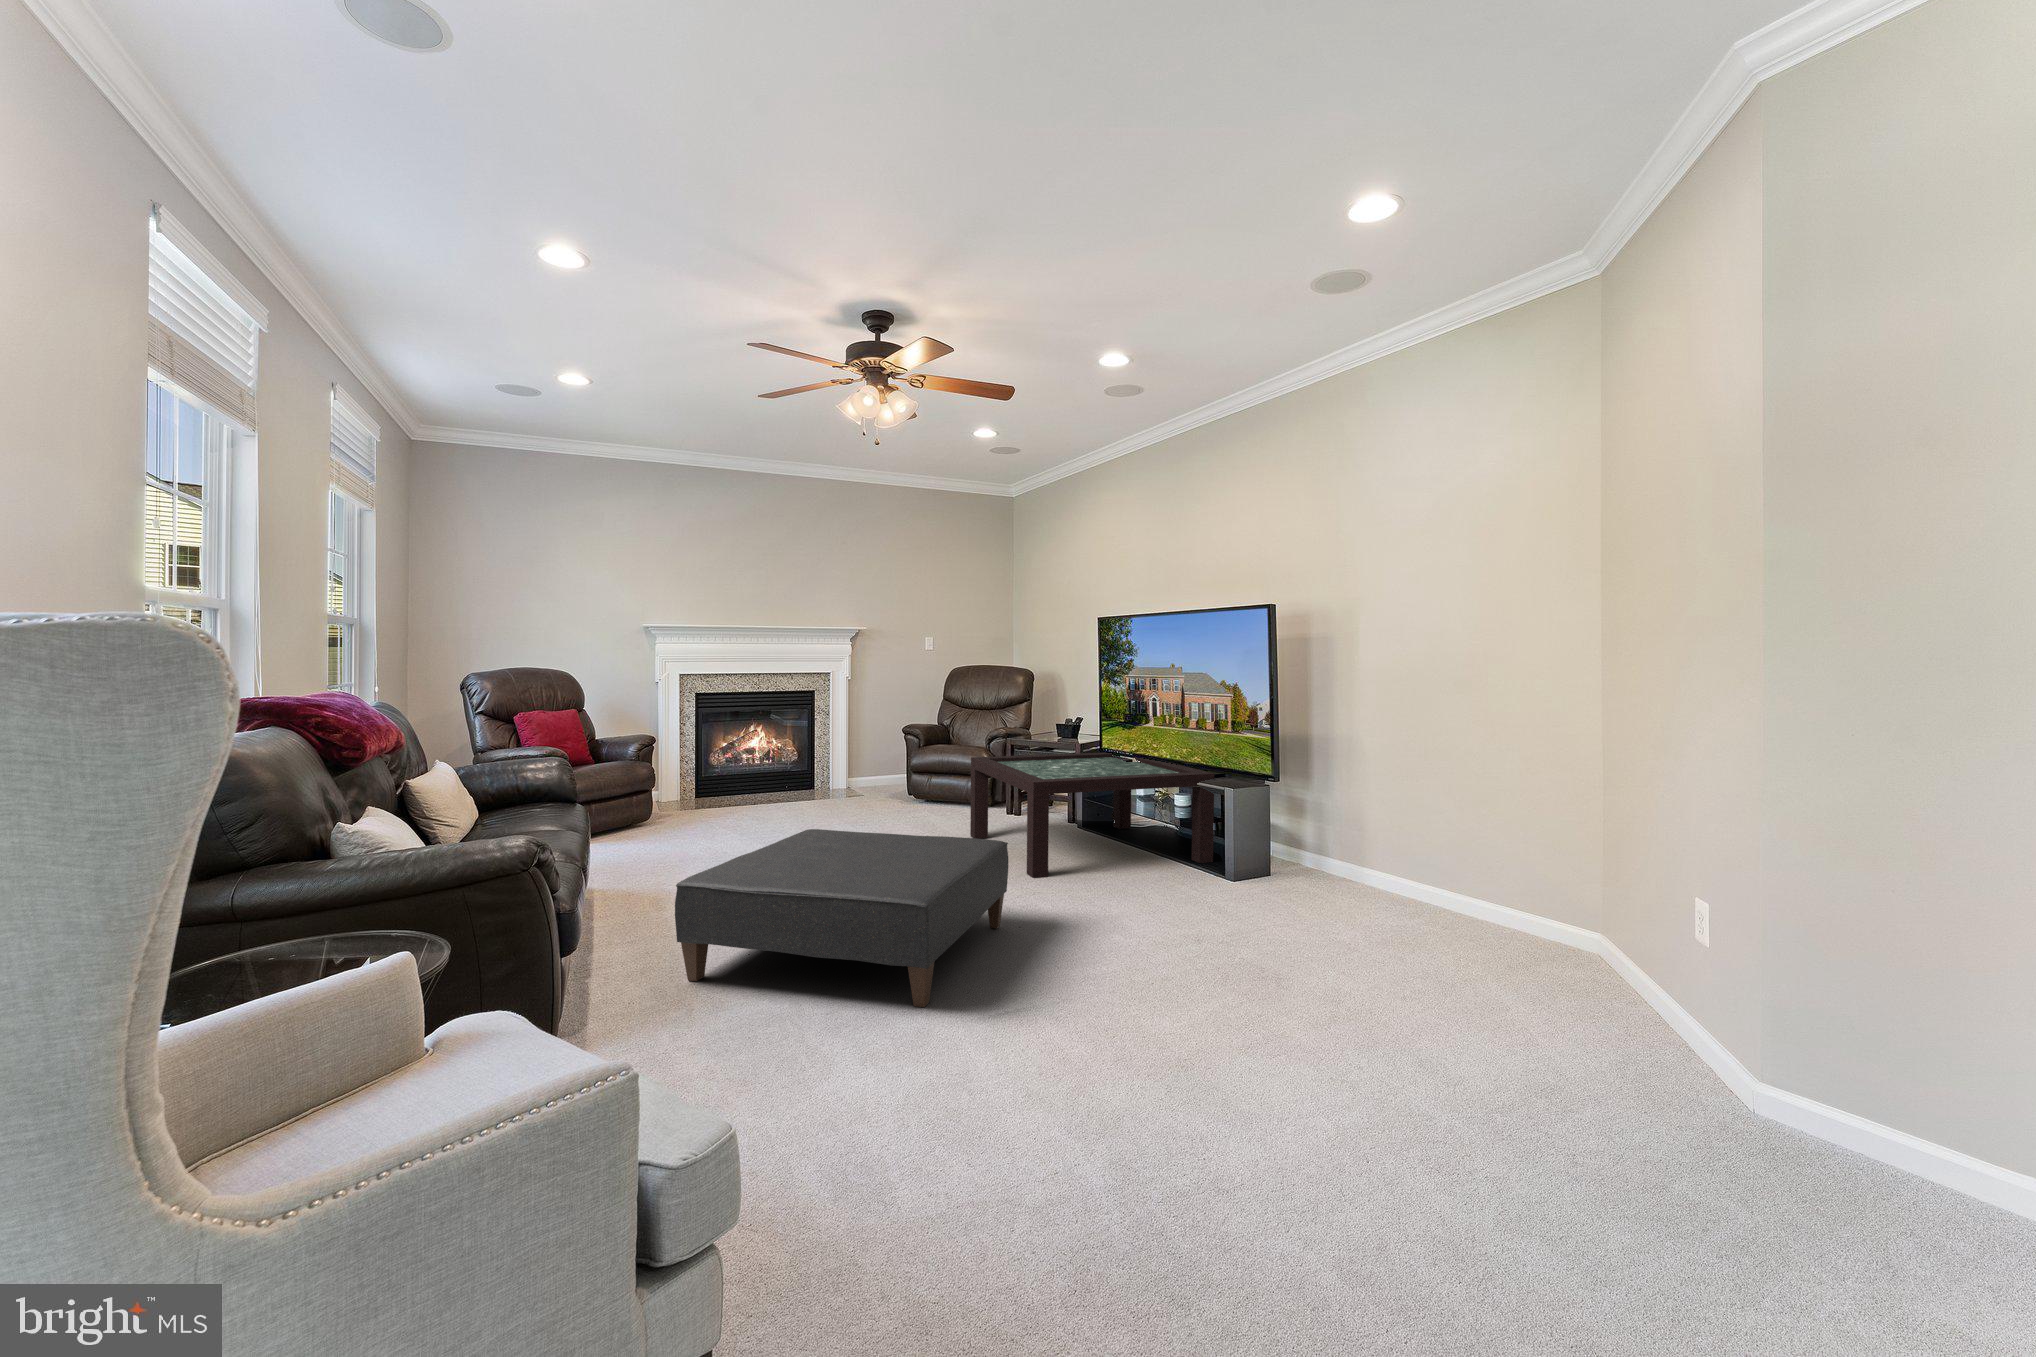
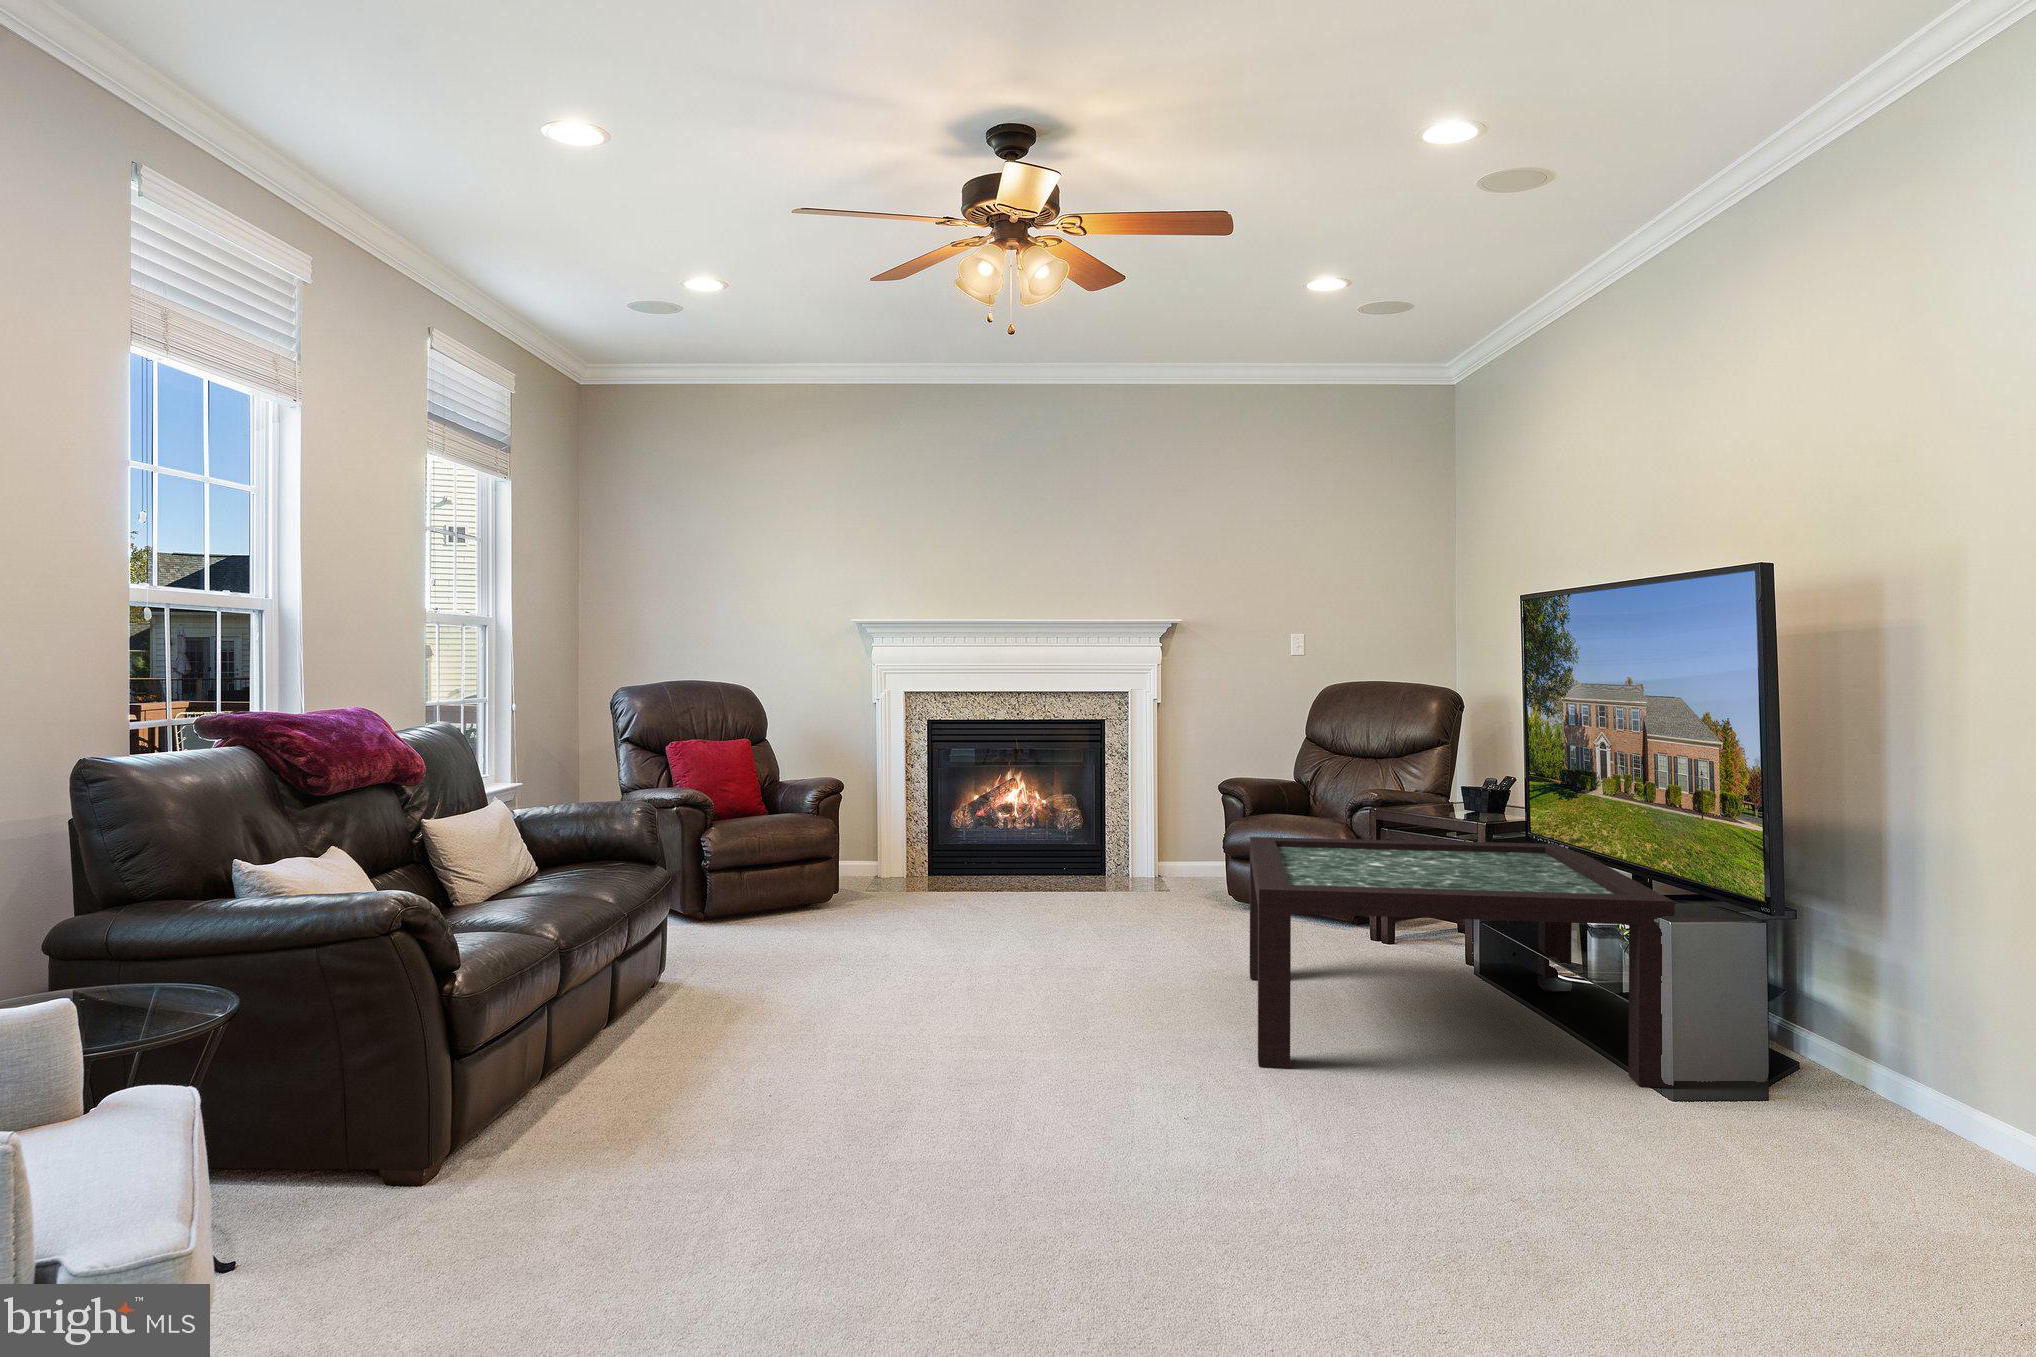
ottoman: present [675,829,1008,1007] -> none [496,937,1095,1294]

